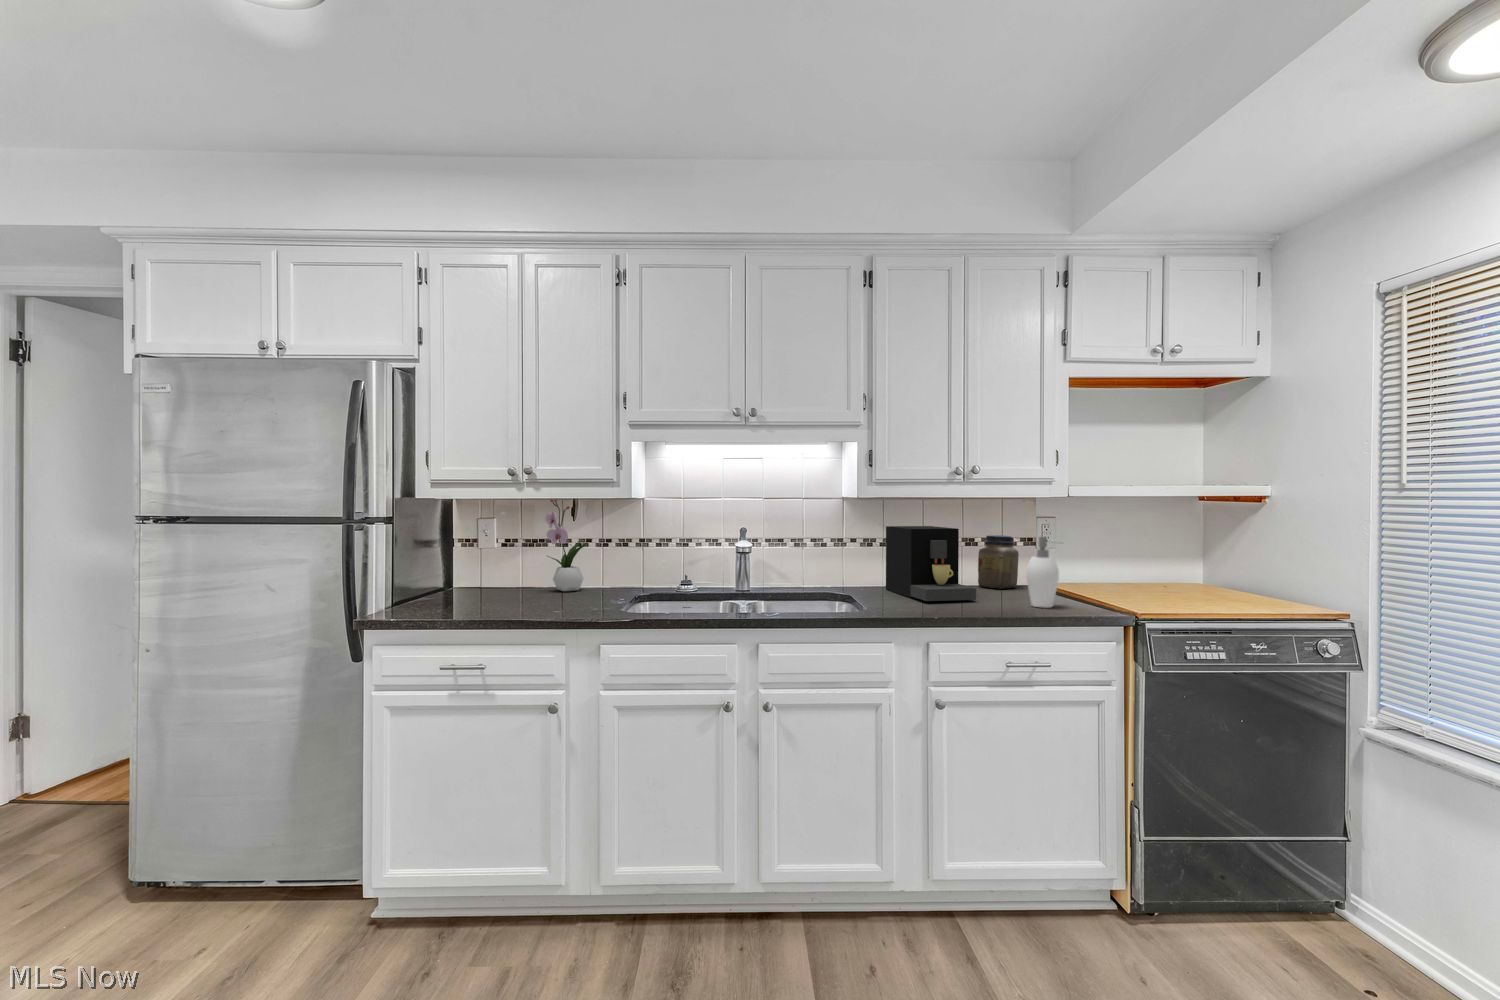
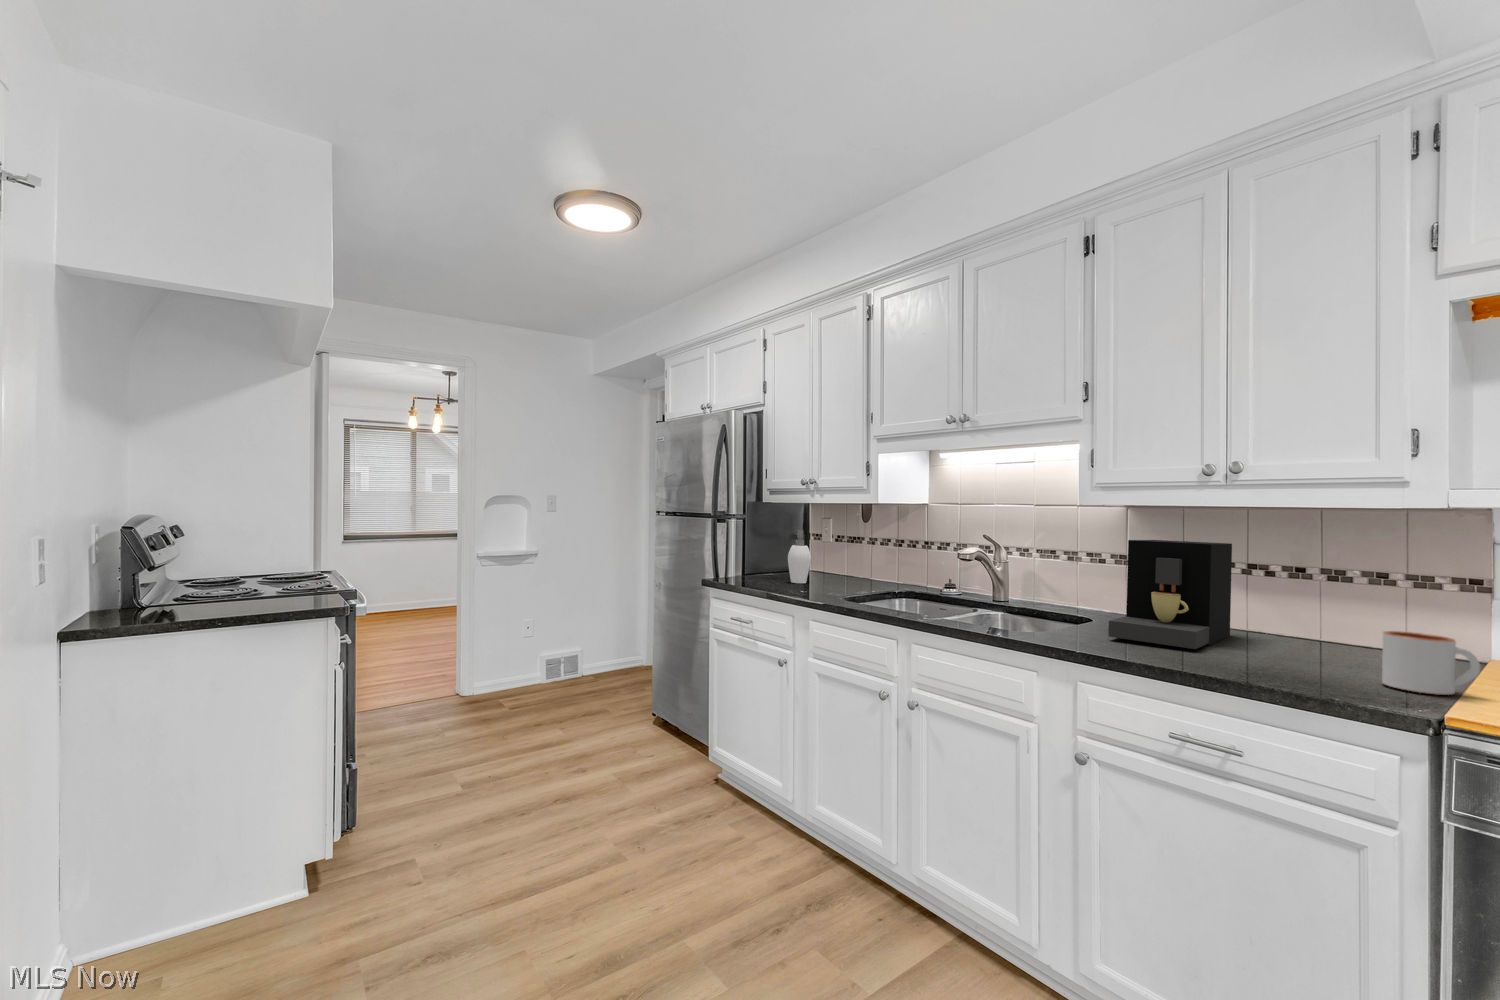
flower arrangement: present [545,500,587,591] -> none [849,501,881,584]
jar: present [978,535,1019,589] -> none [1323,565,1406,659]
soap dispenser: present [1026,537,1059,608] -> present [788,530,811,583]
mug: none [1067,571,1104,602] -> present [1382,631,1480,695]

